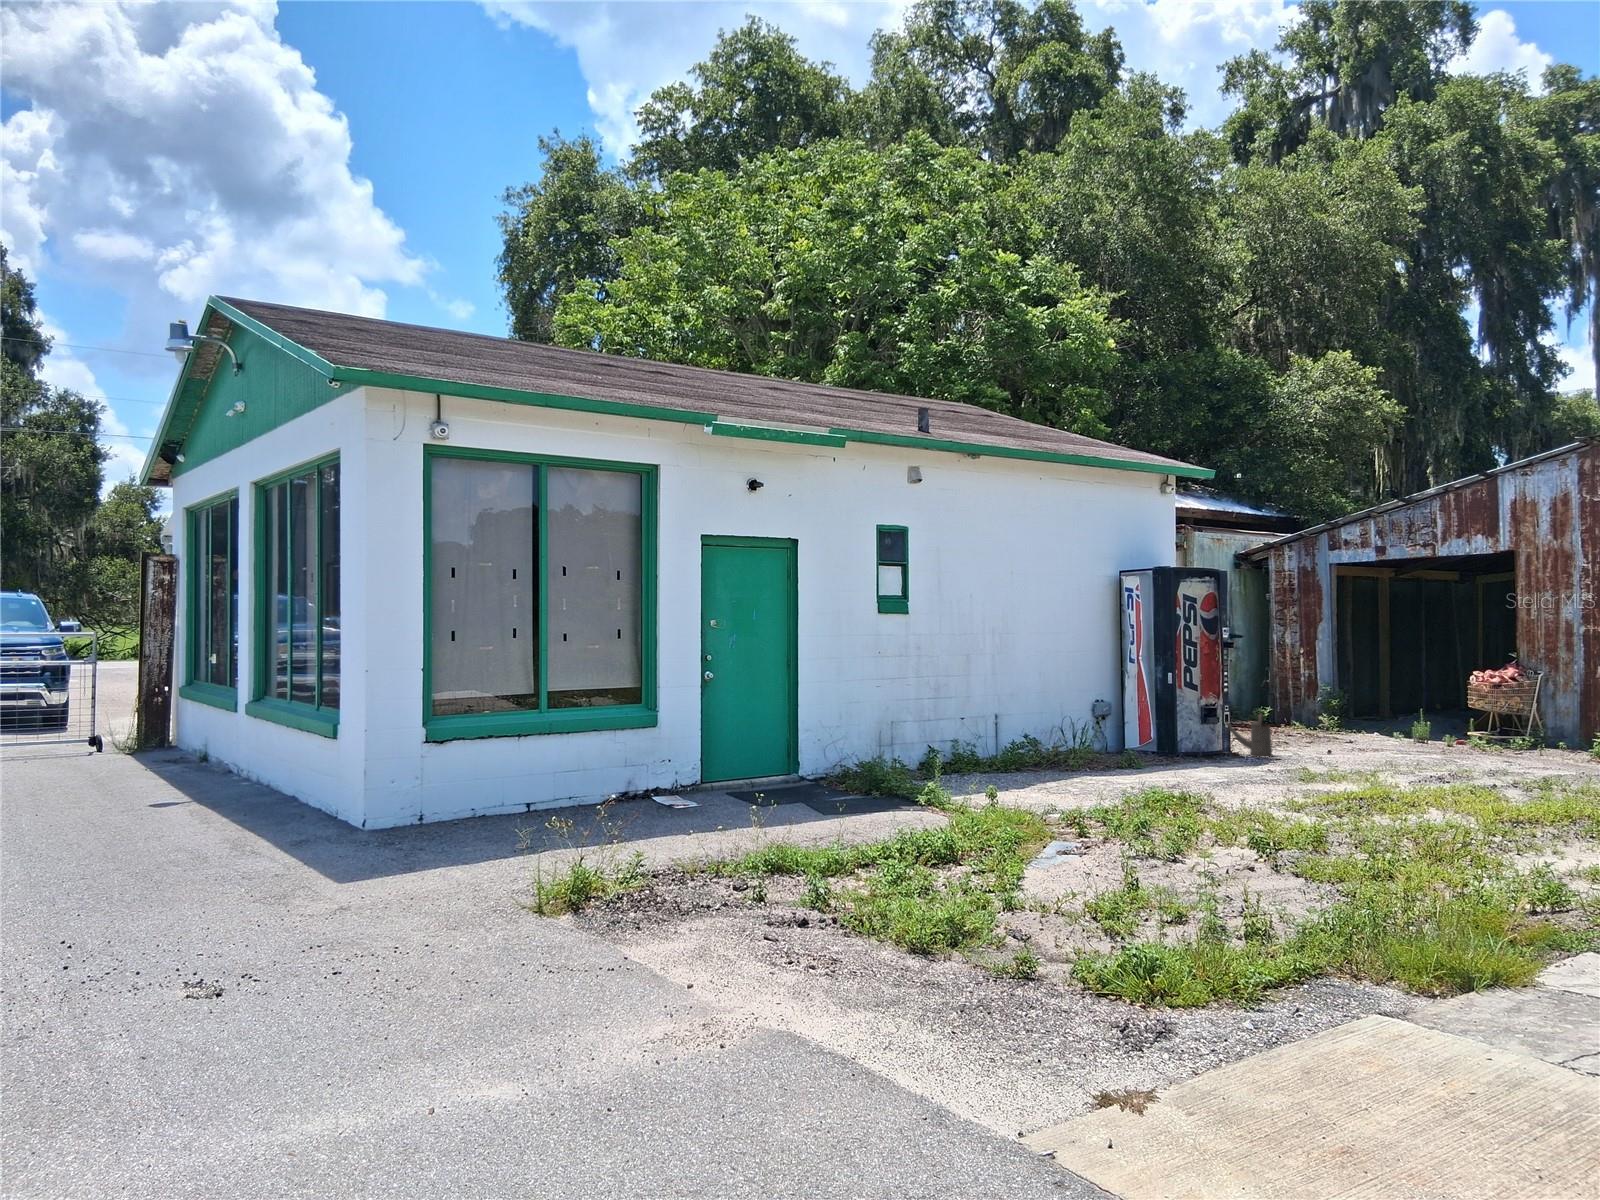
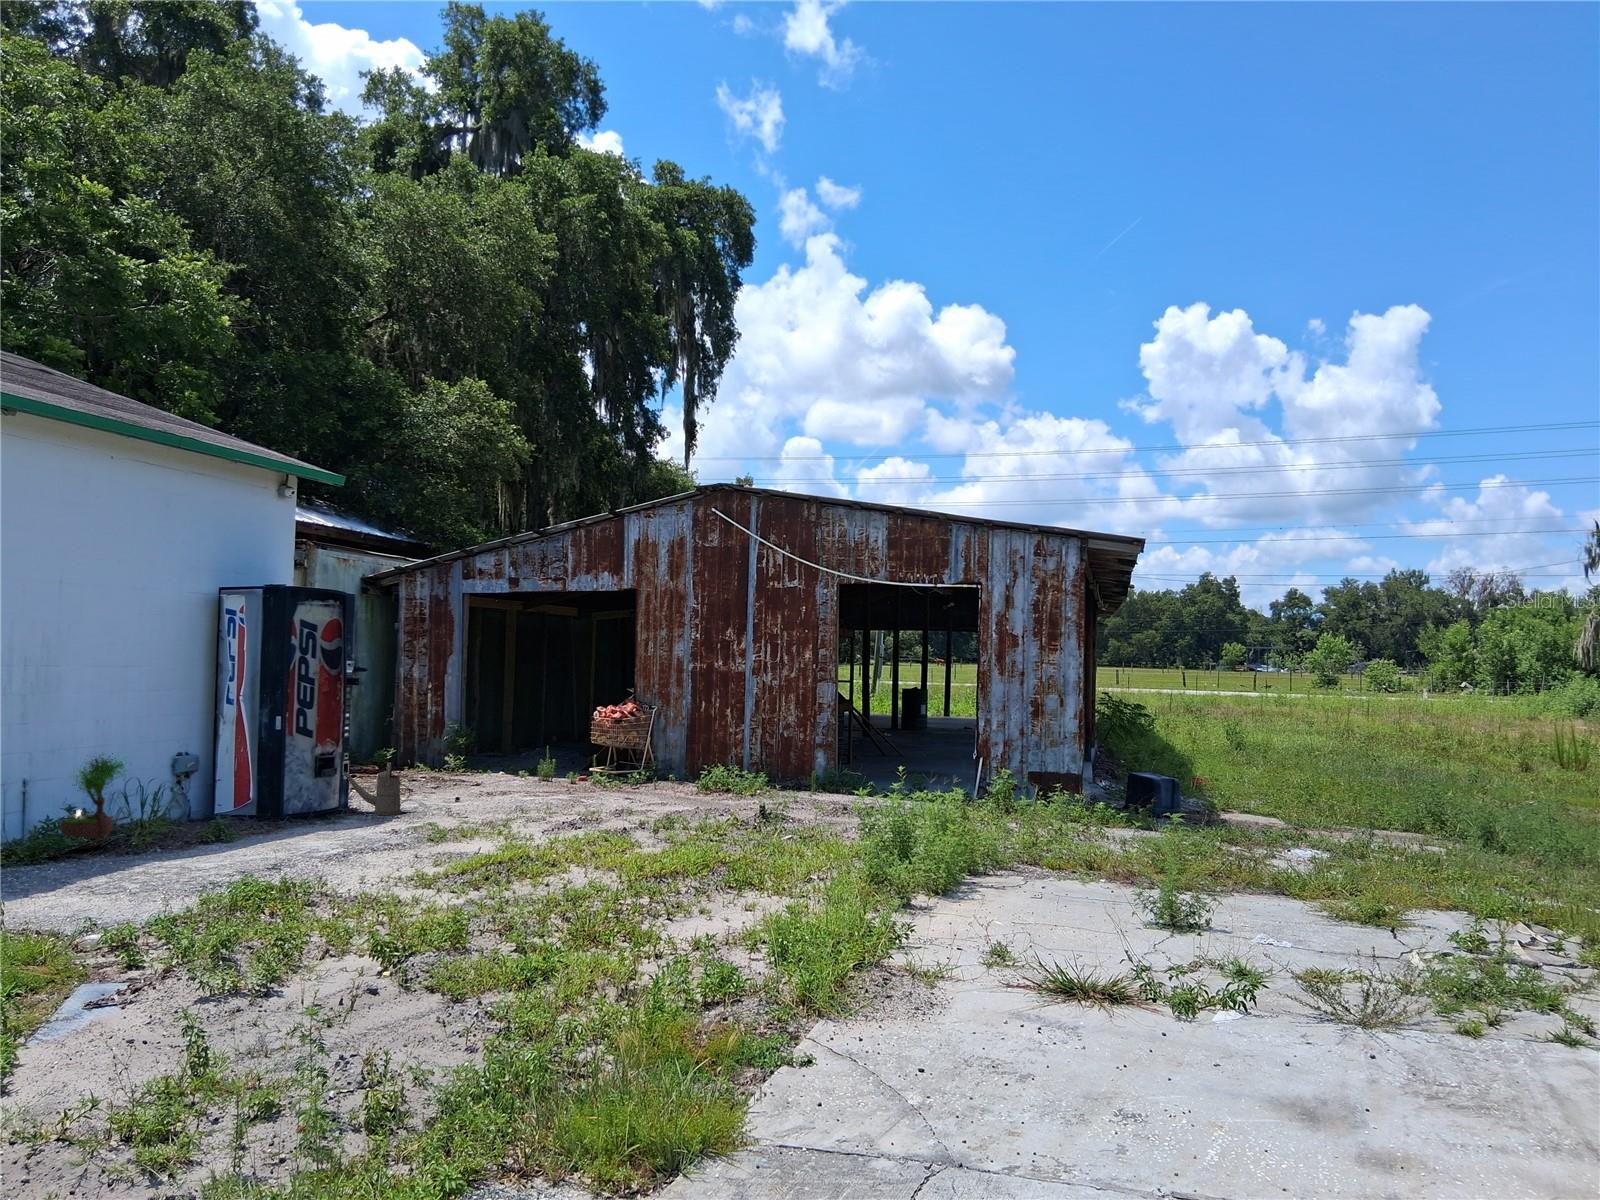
potted tree: none [1034,691,1074,760] -> present [60,753,128,849]

